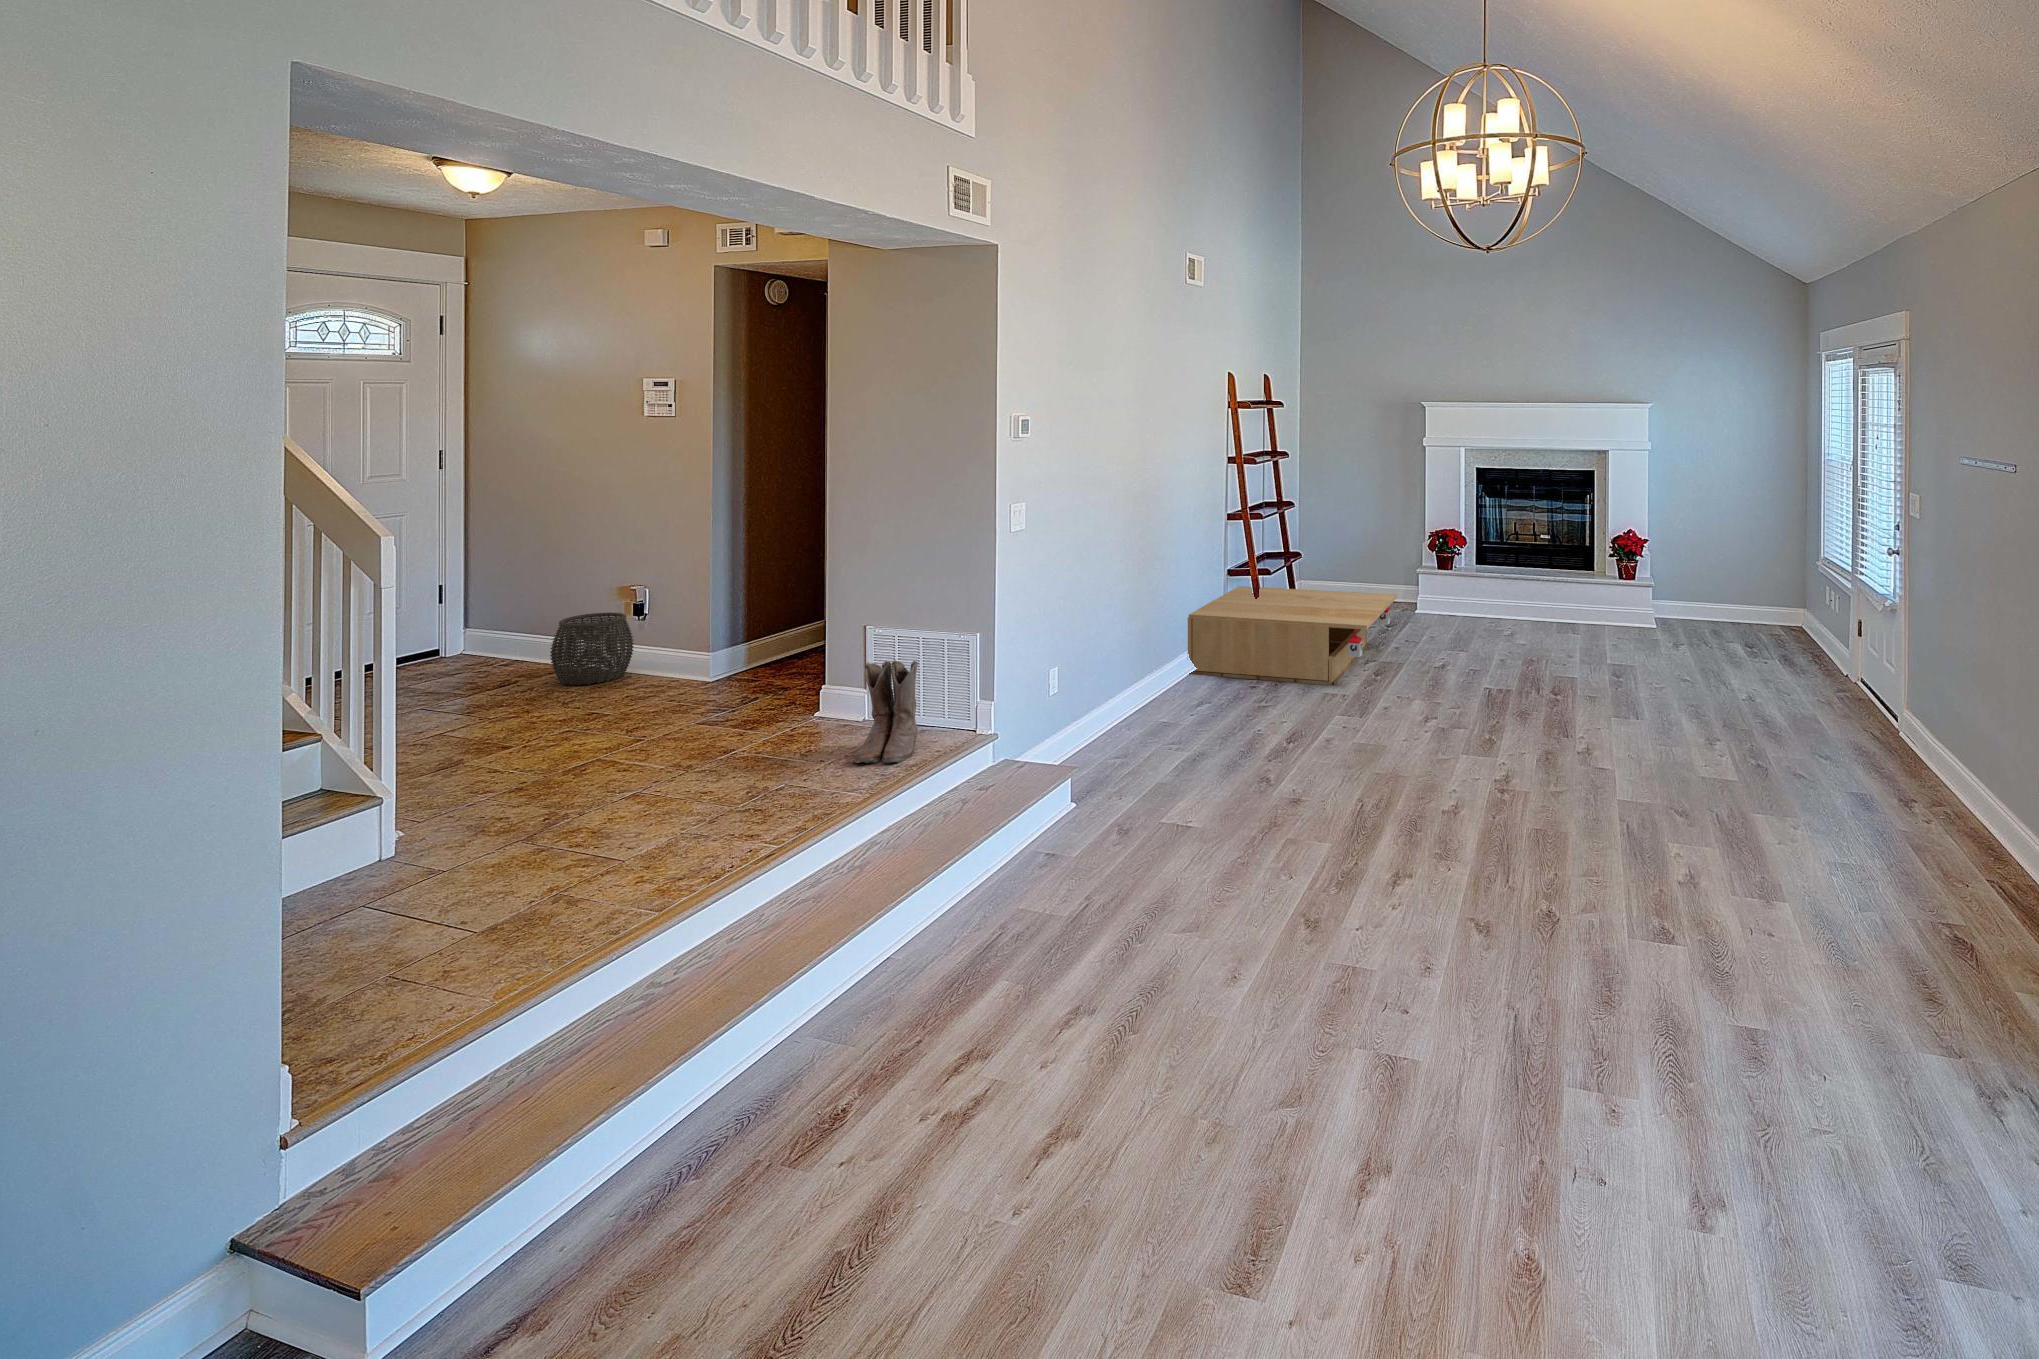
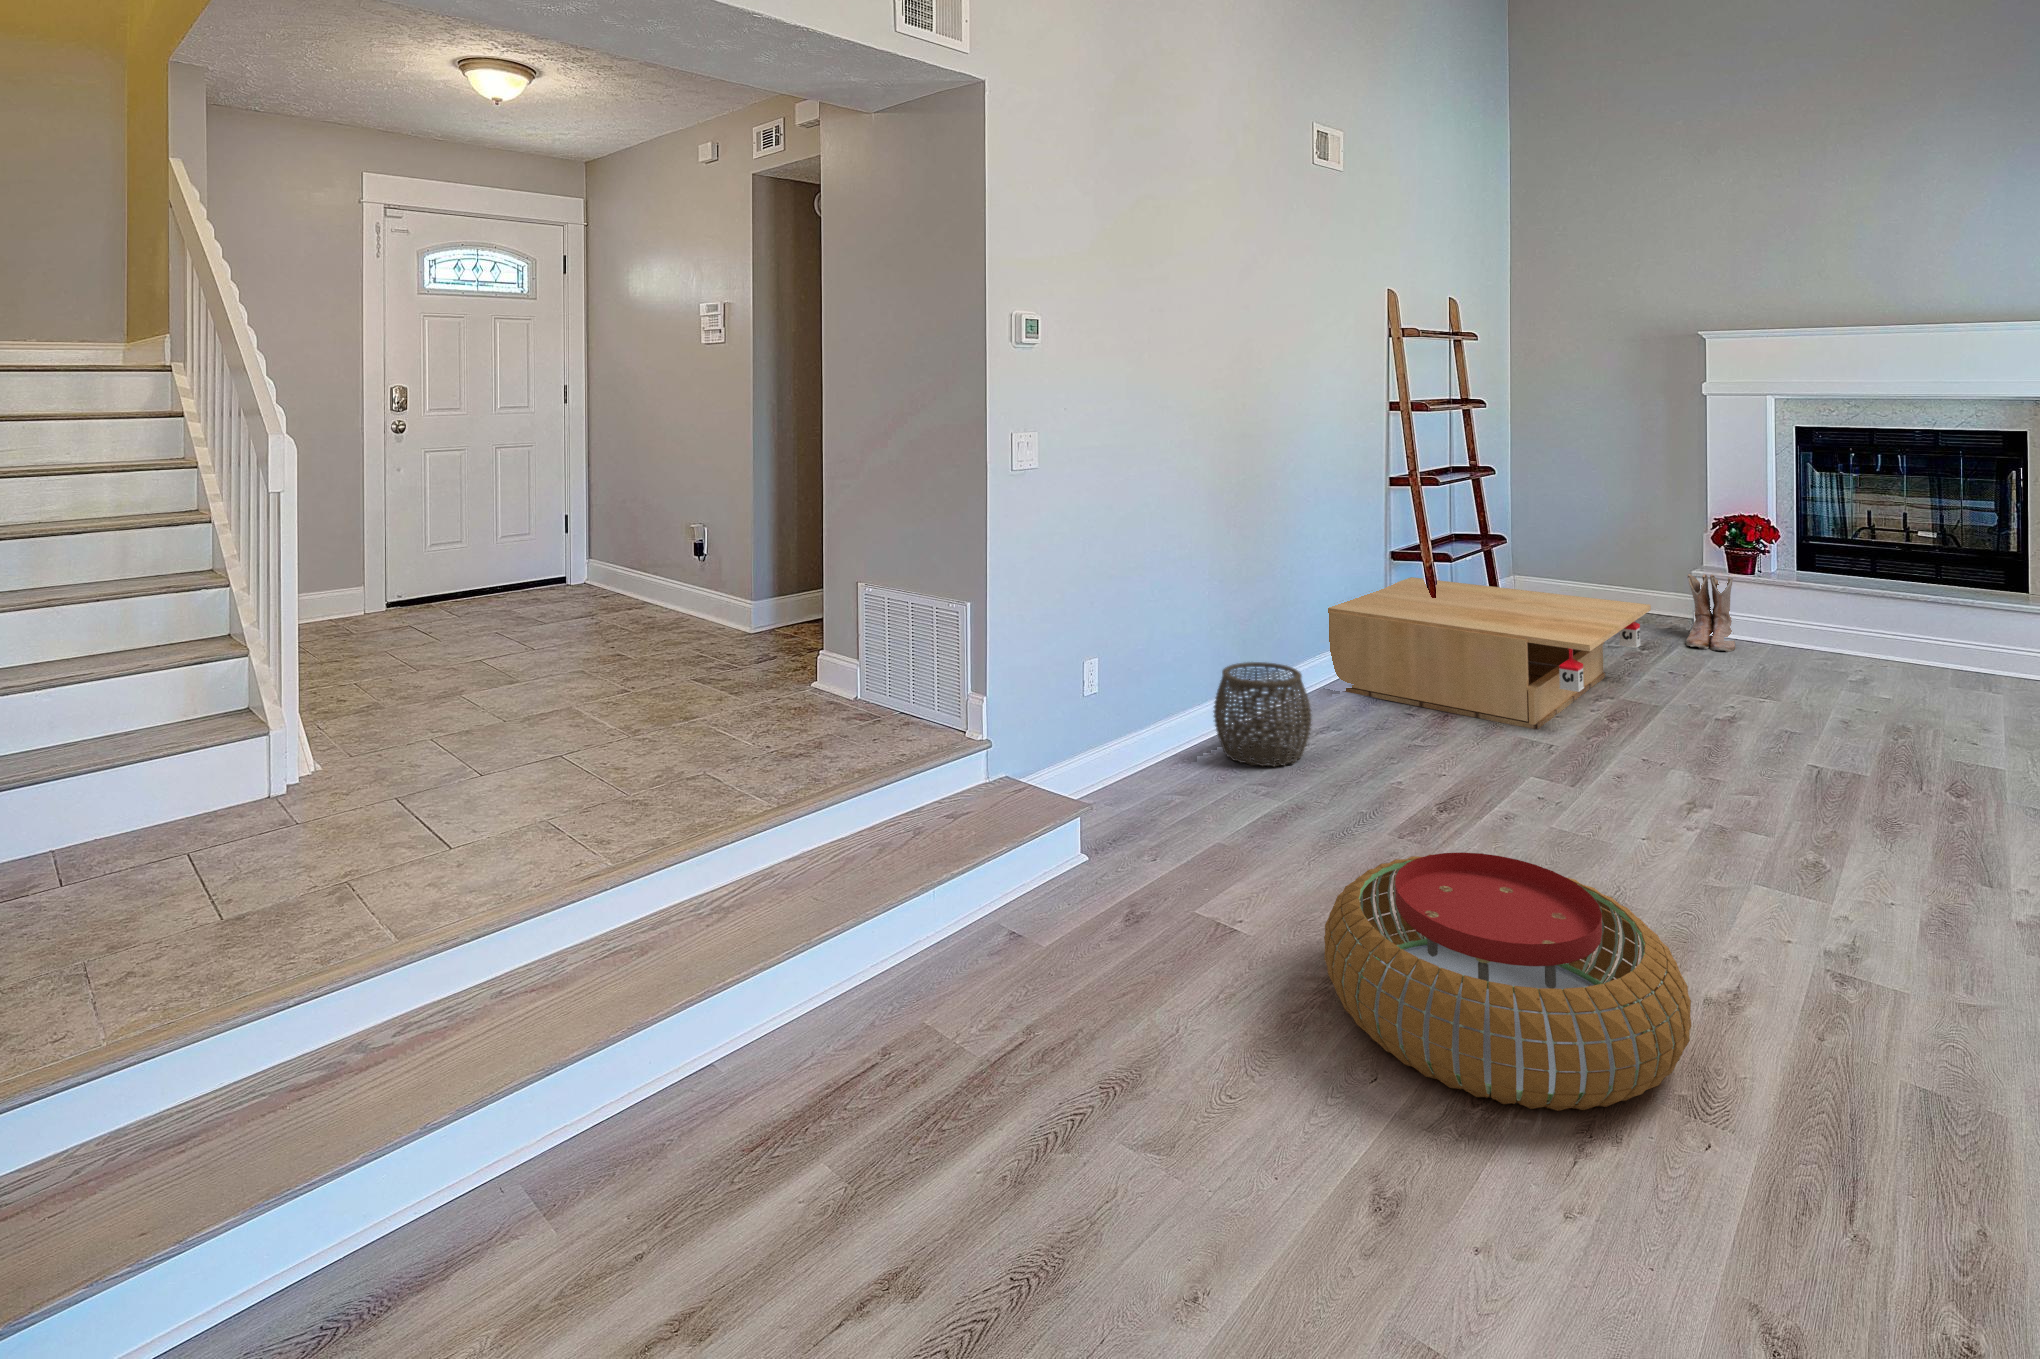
woven basket: present [550,613,634,685] -> present [1214,662,1312,767]
boots: present [854,660,918,764] -> present [1686,574,1735,652]
pouf: none [1255,750,1439,867] -> present [1324,852,1692,1111]

